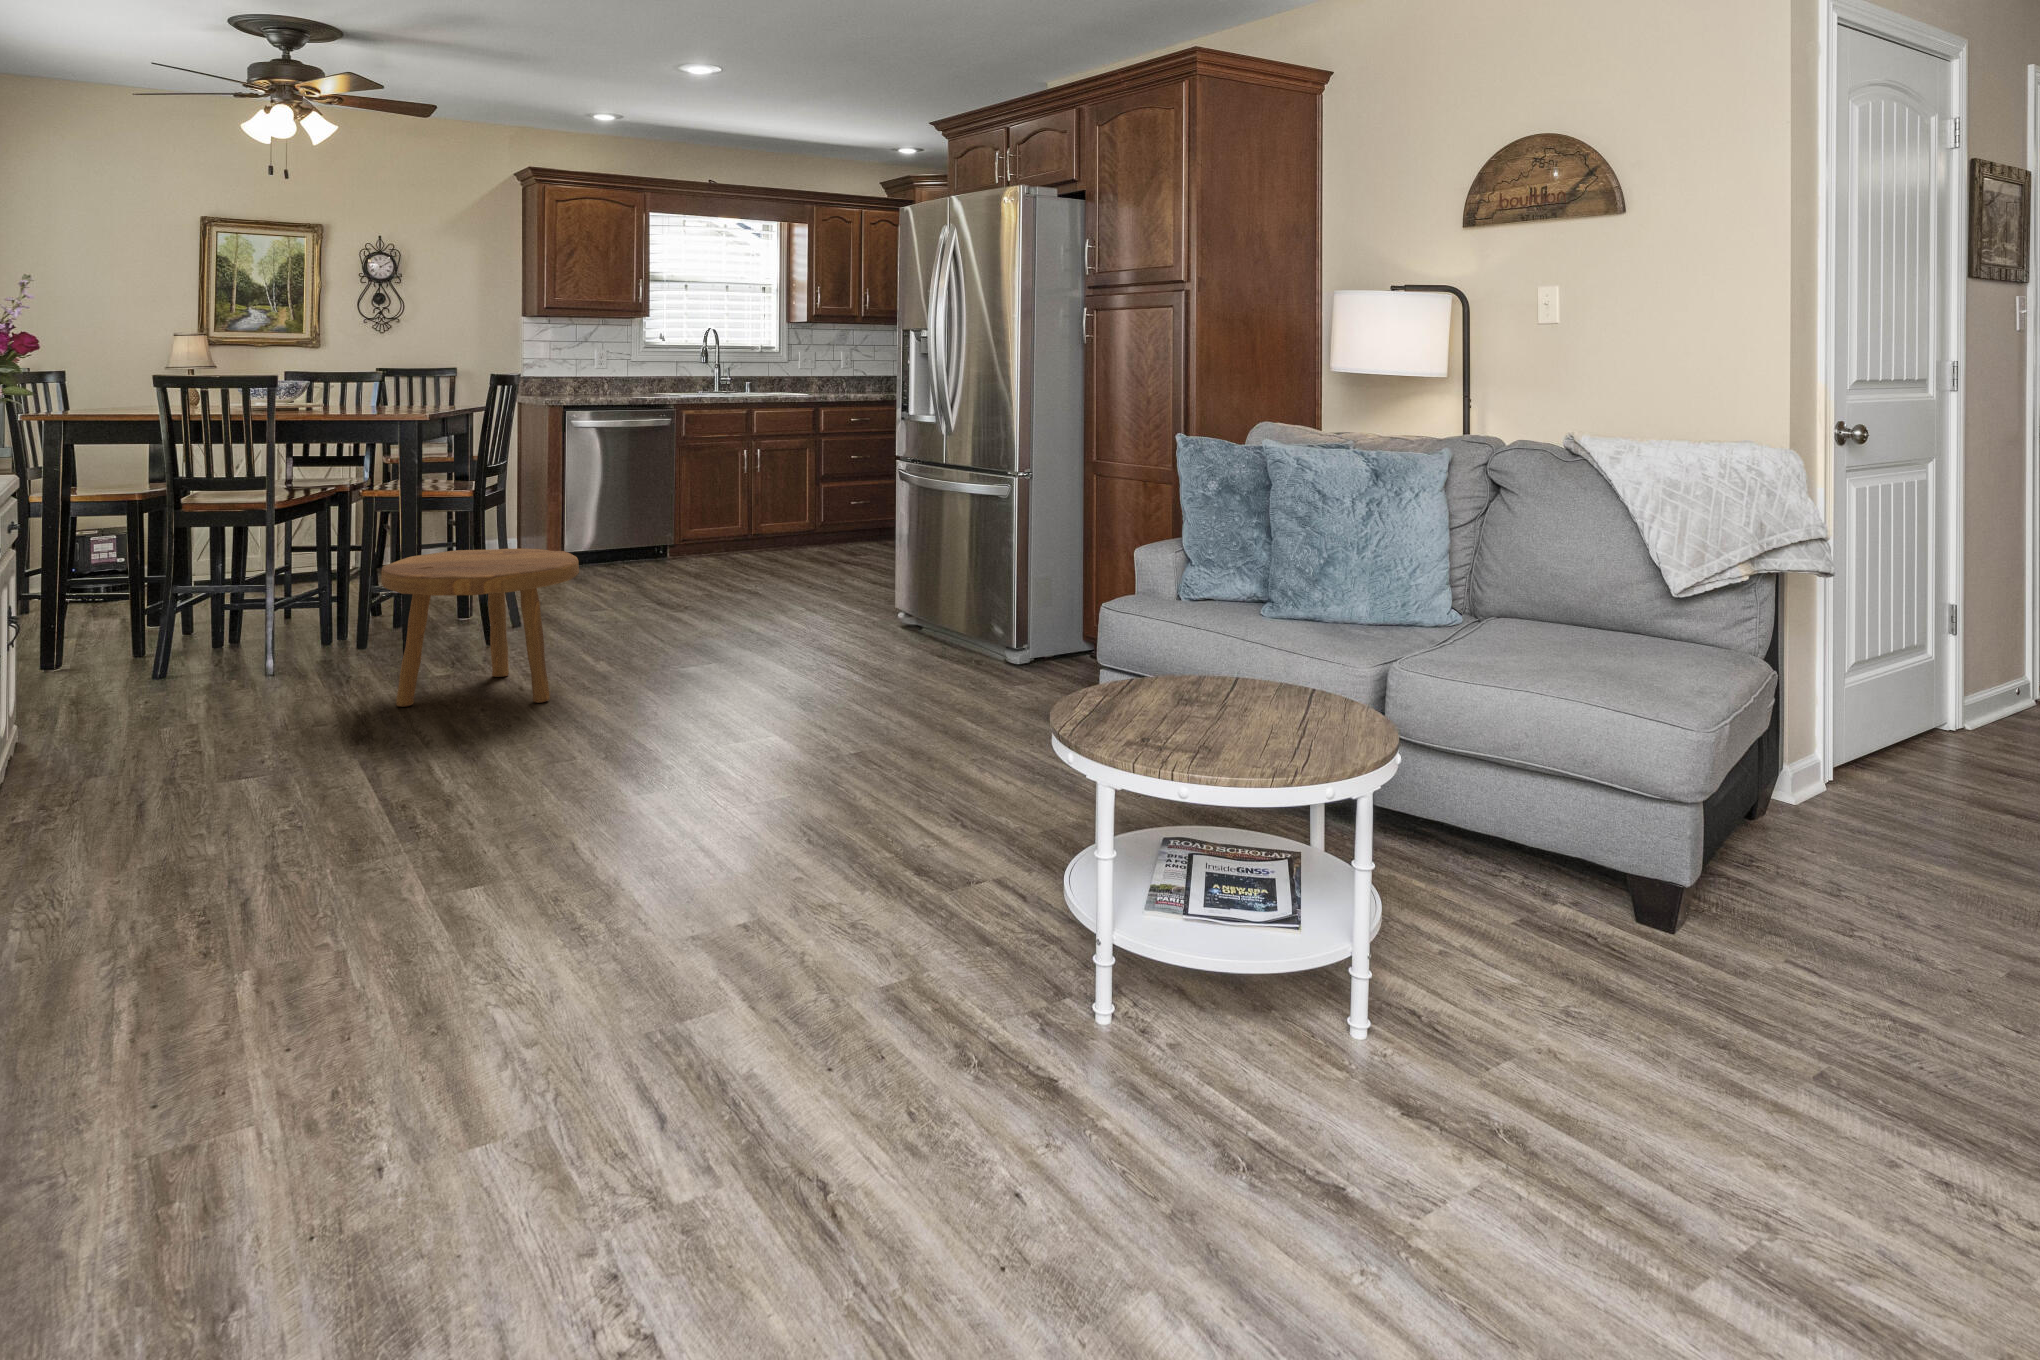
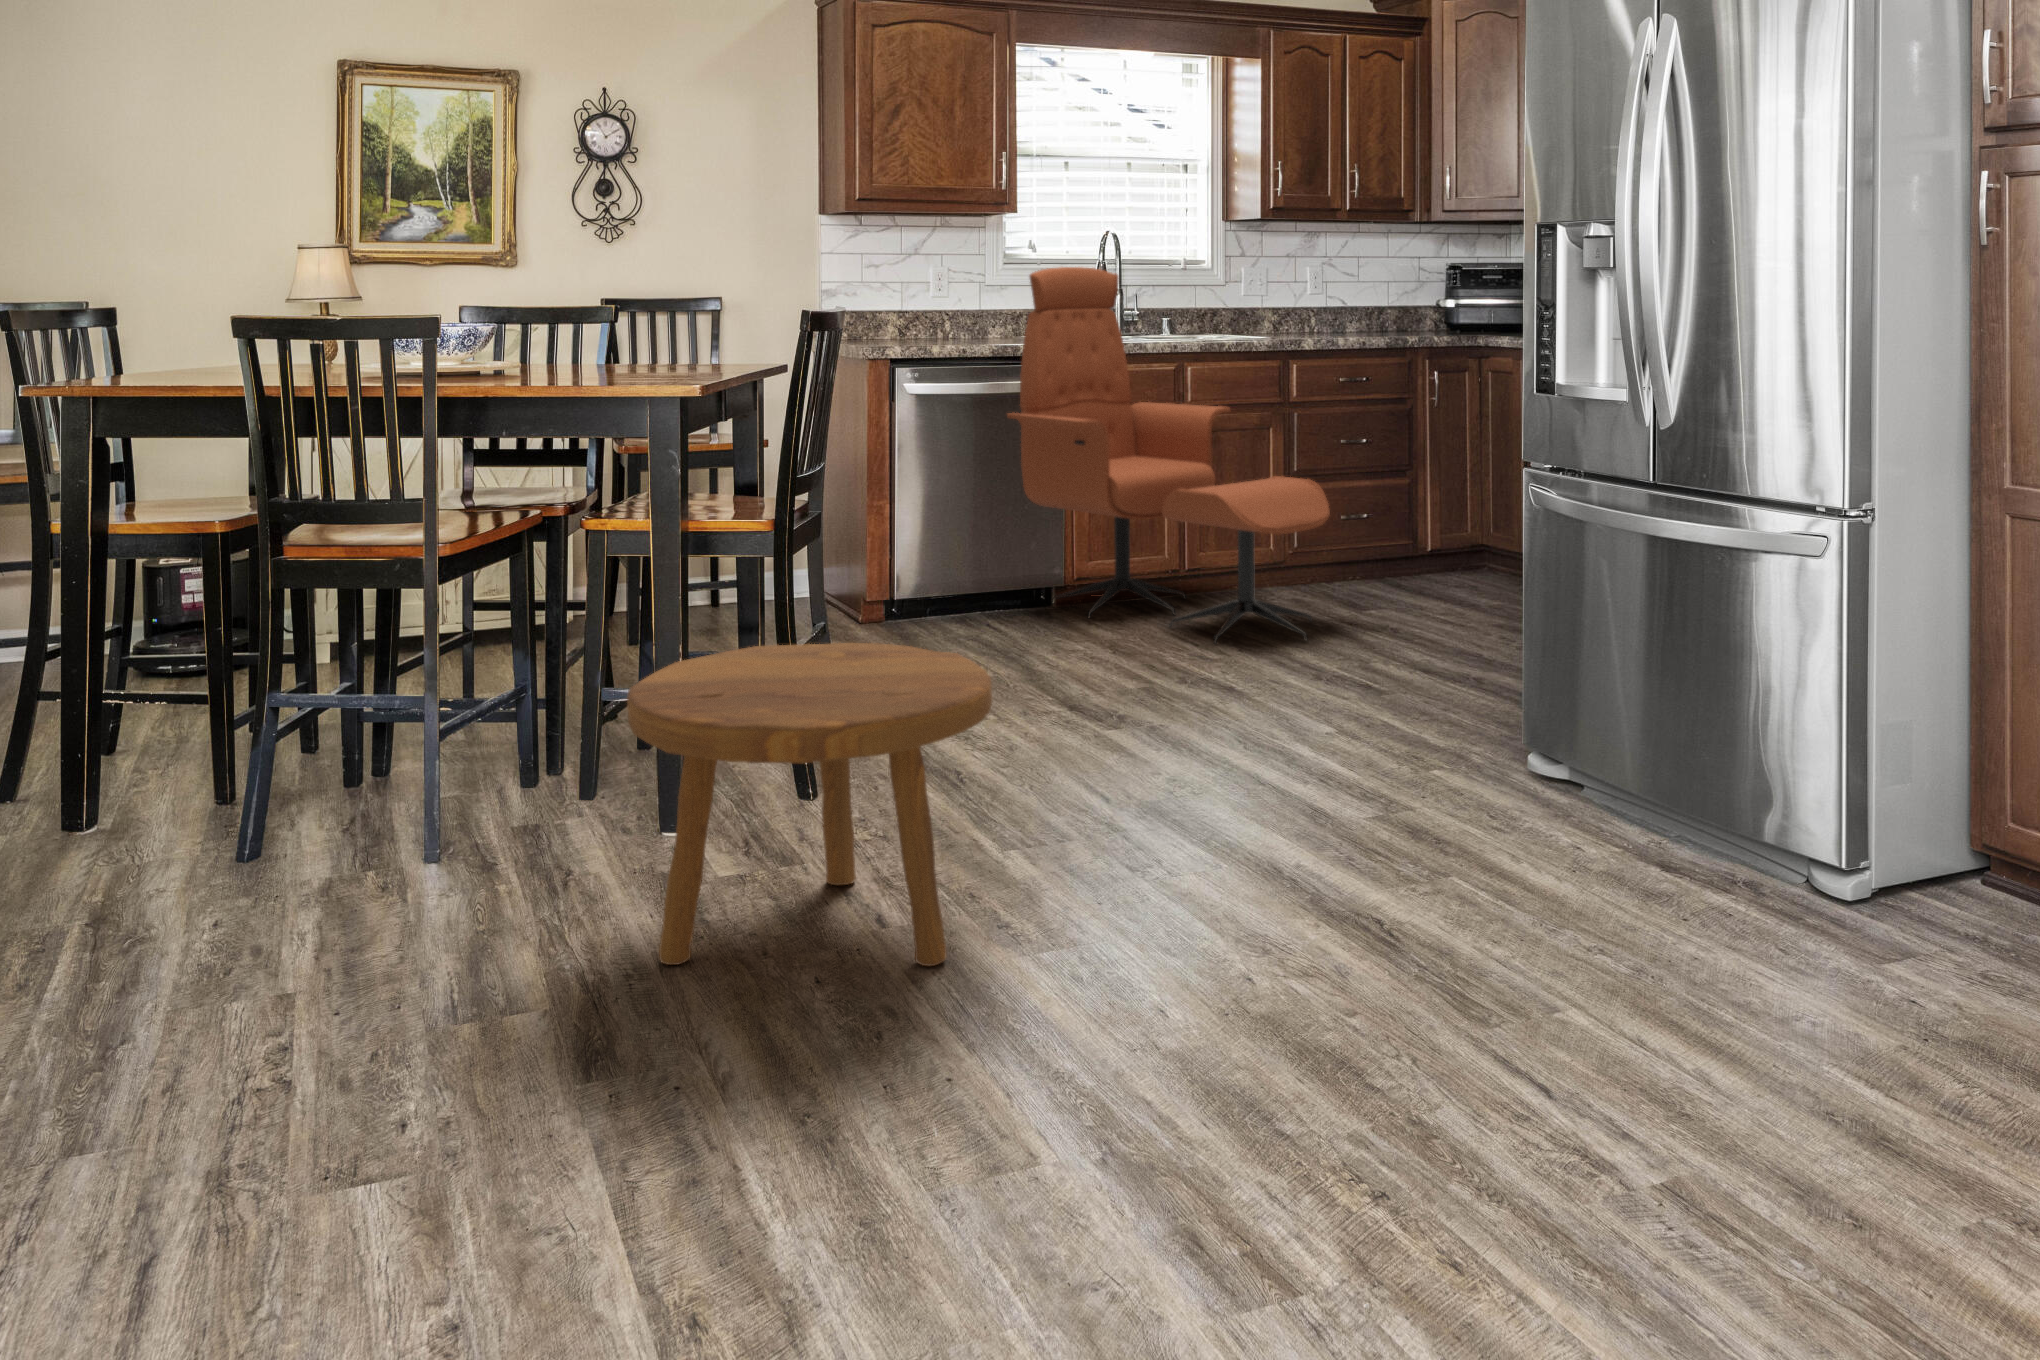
lounge chair: none [635,350,828,574] -> present [1007,267,1330,644]

